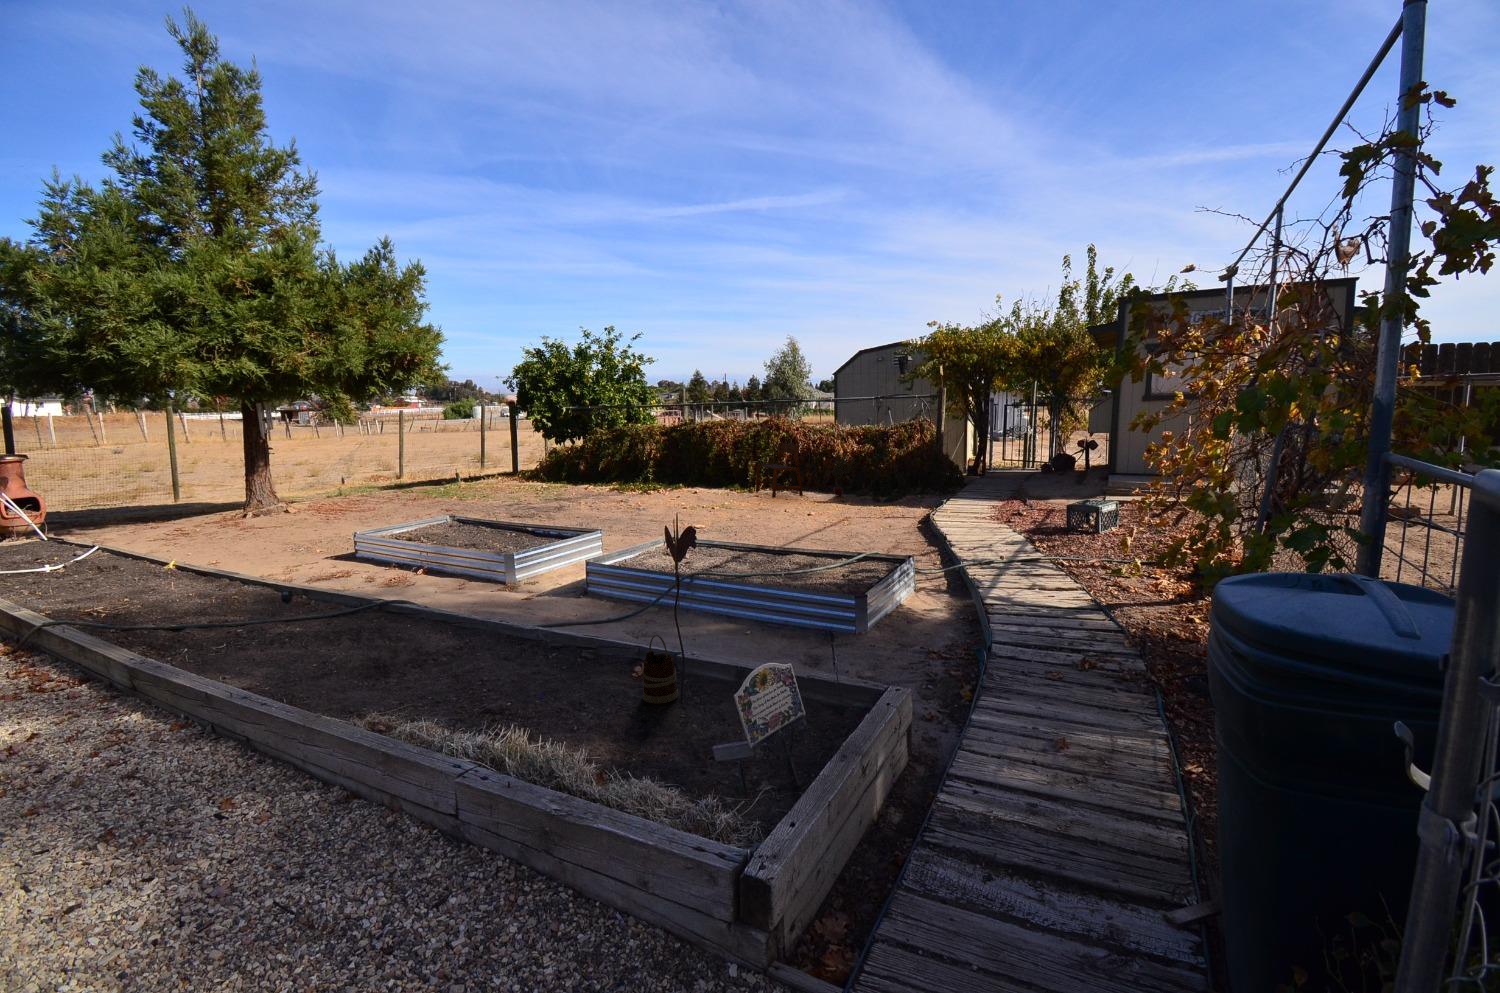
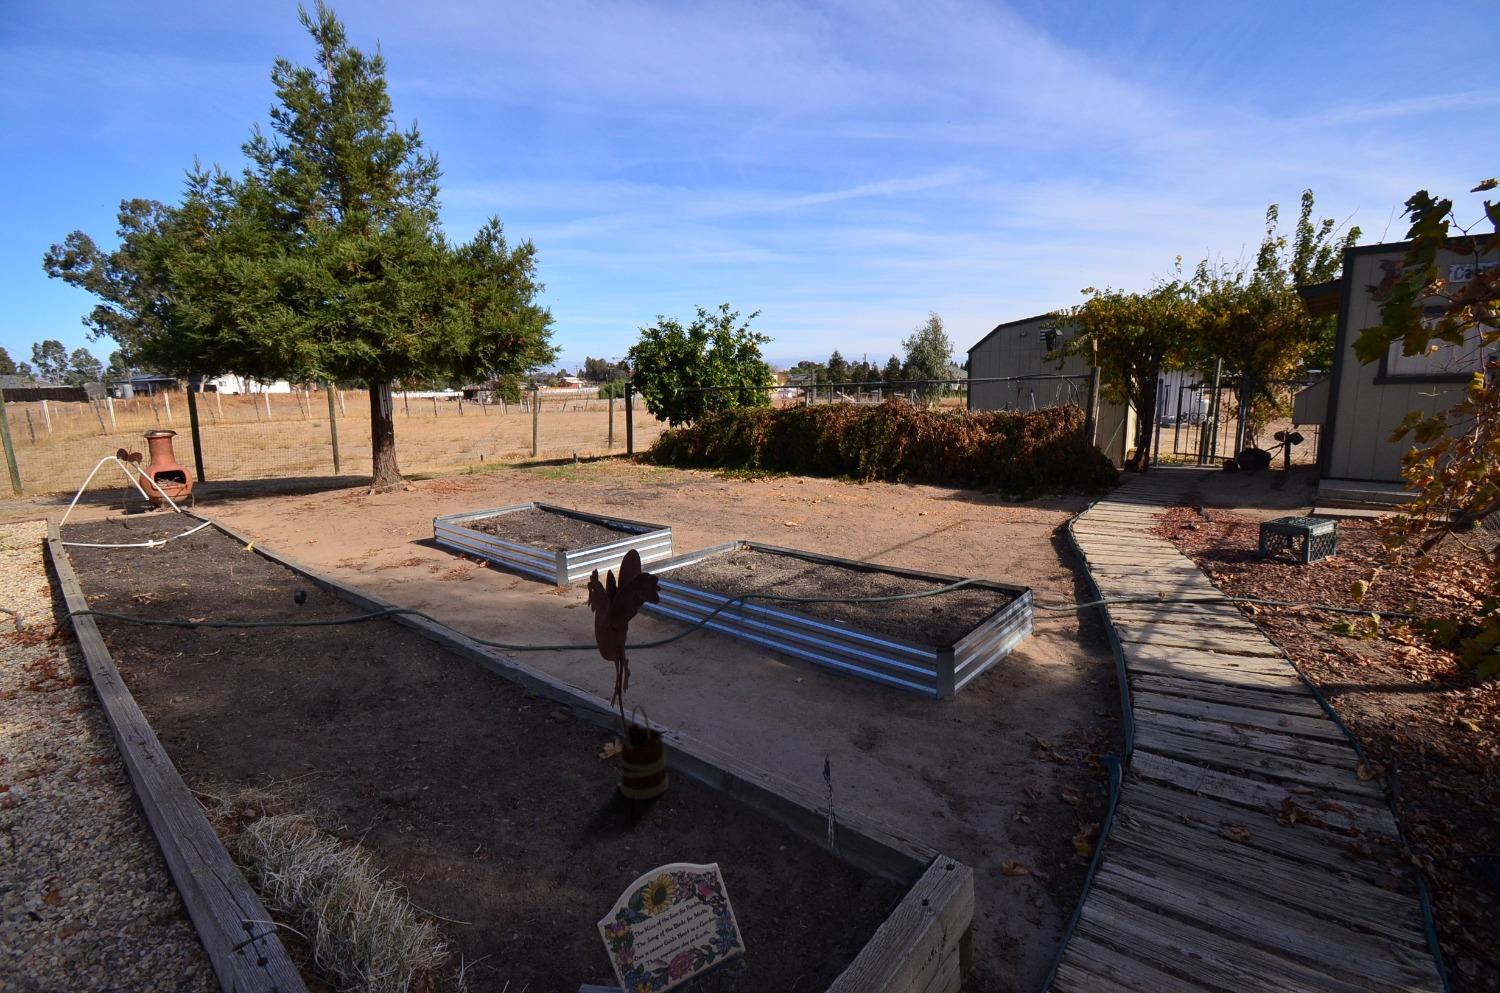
bench: present [756,442,803,498] -> none [871,429,923,492]
potted tree: present [823,453,854,496] -> none [946,441,986,492]

